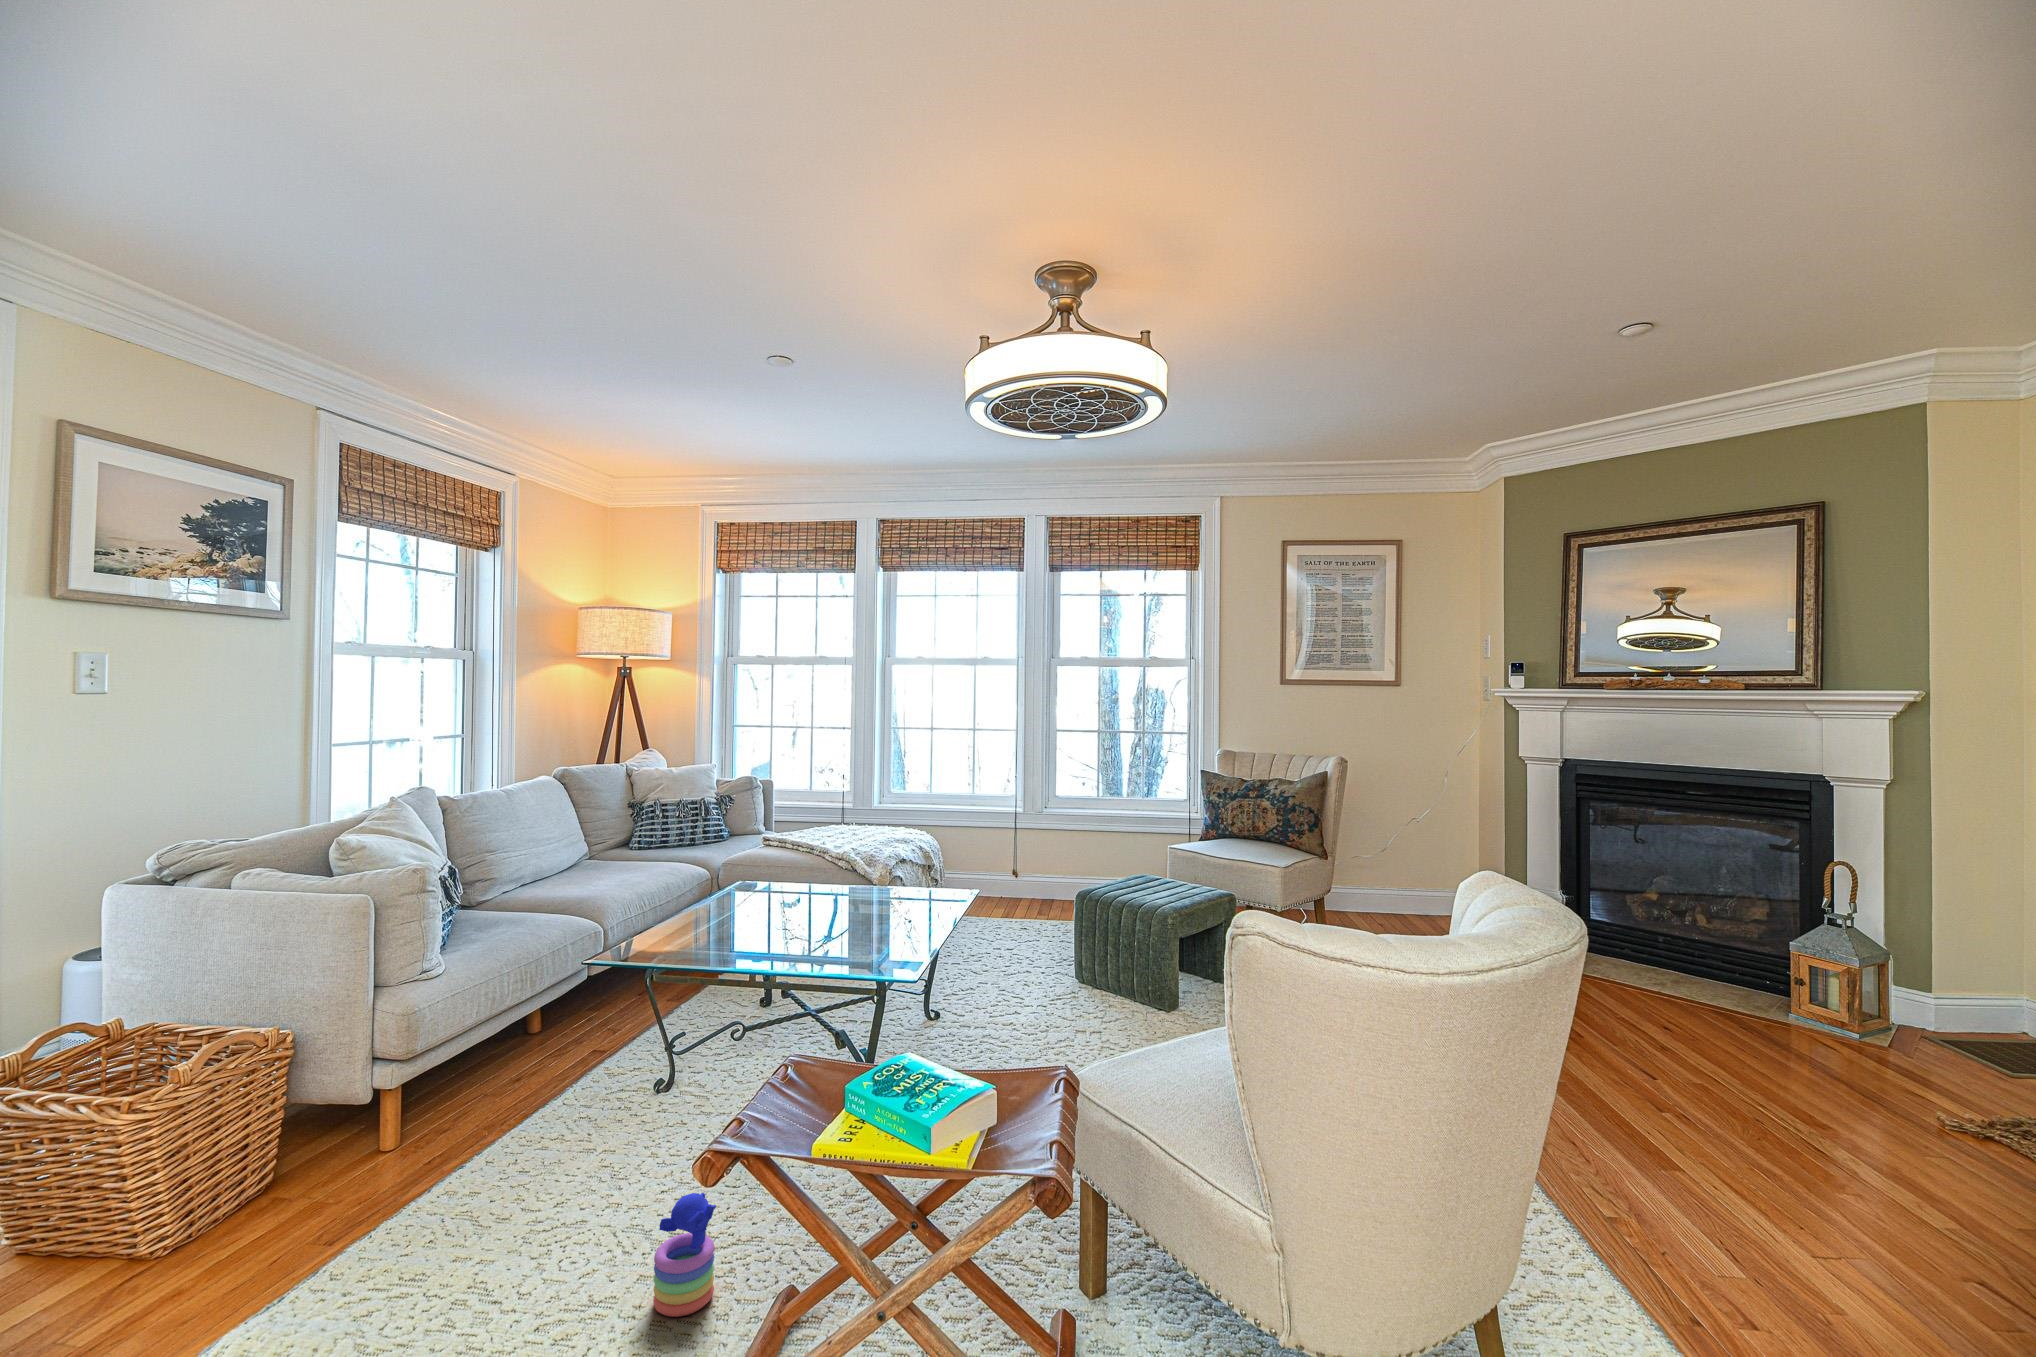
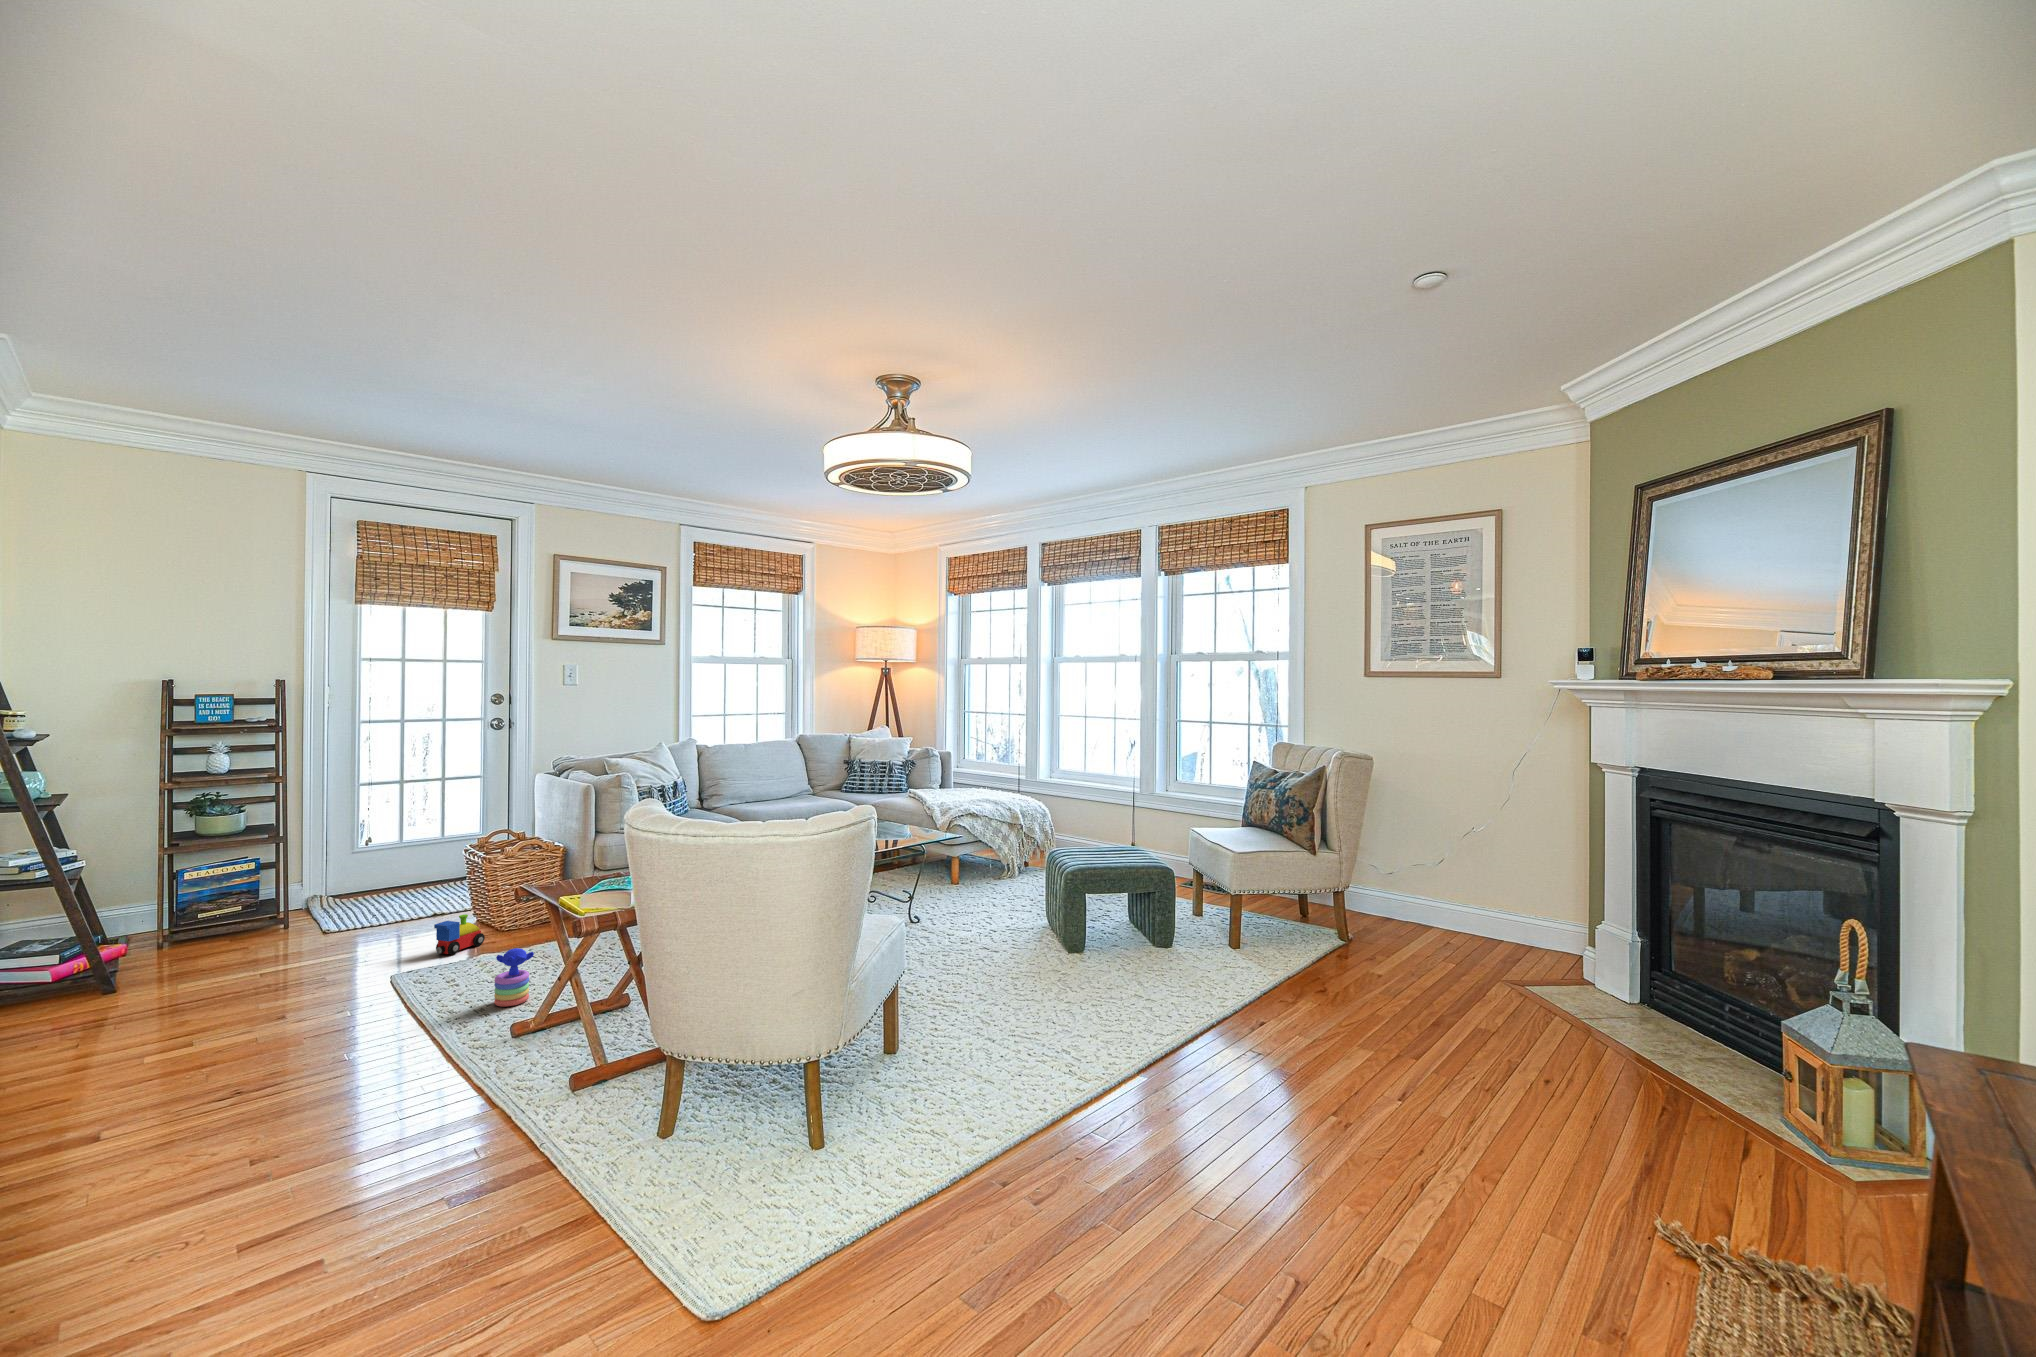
toy train: none [252,1190,327,1295] -> present [434,914,485,955]

